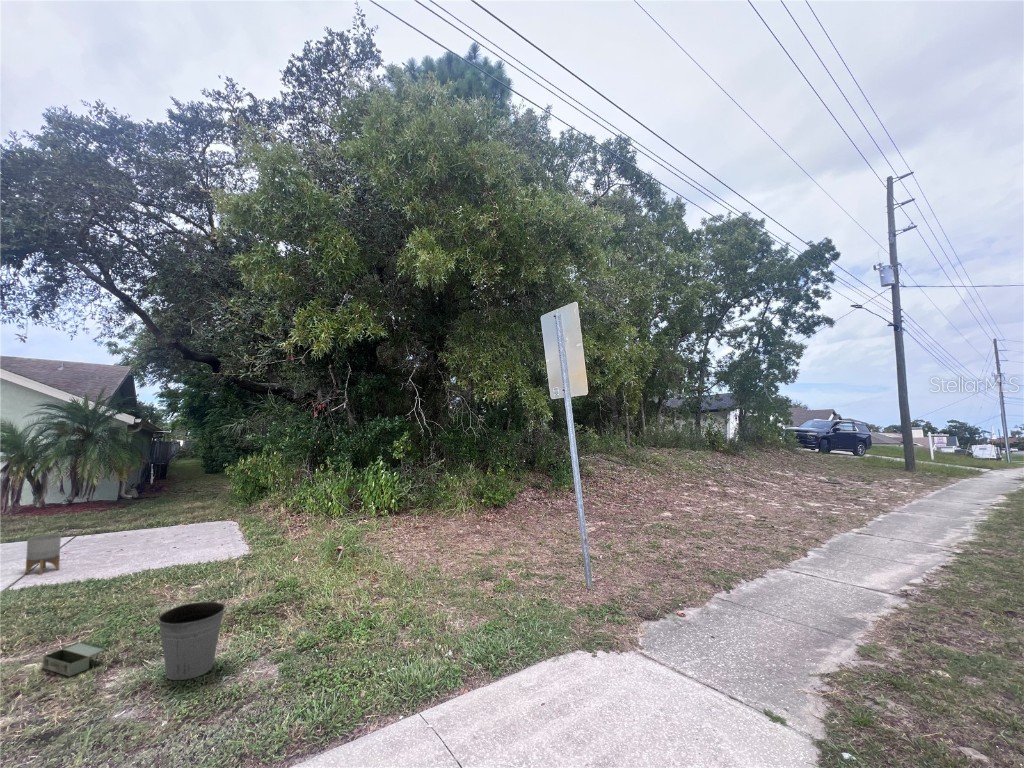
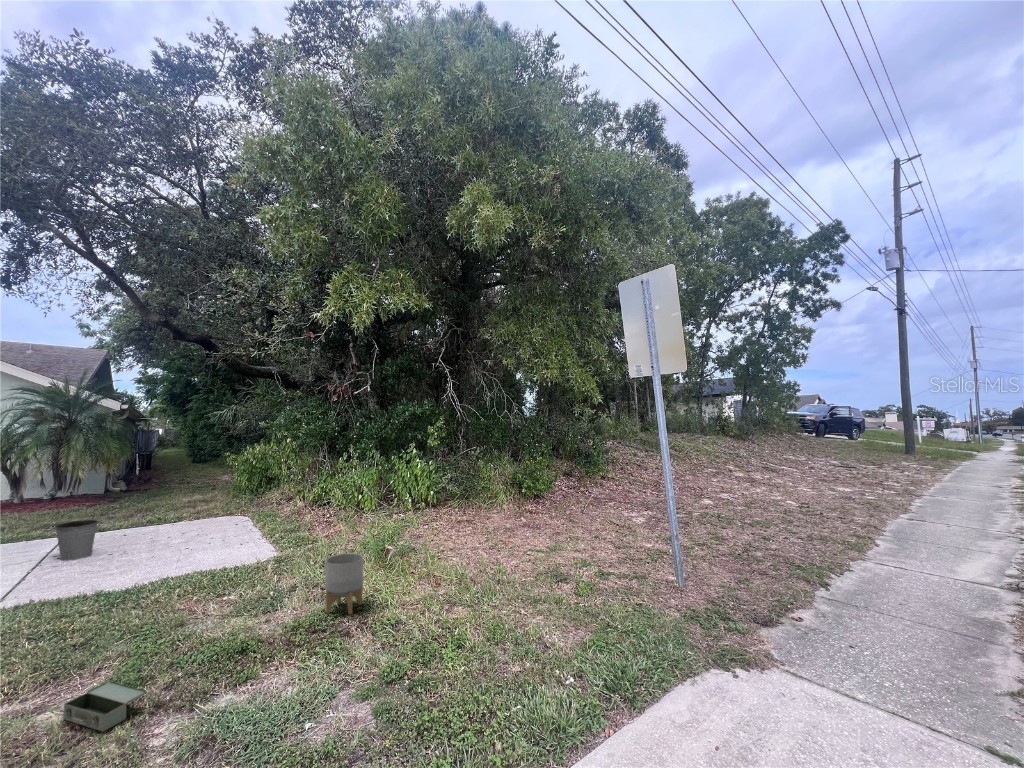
planter: present [26,534,61,575] -> present [325,553,363,615]
bucket: present [157,601,227,680] -> present [55,520,99,561]

